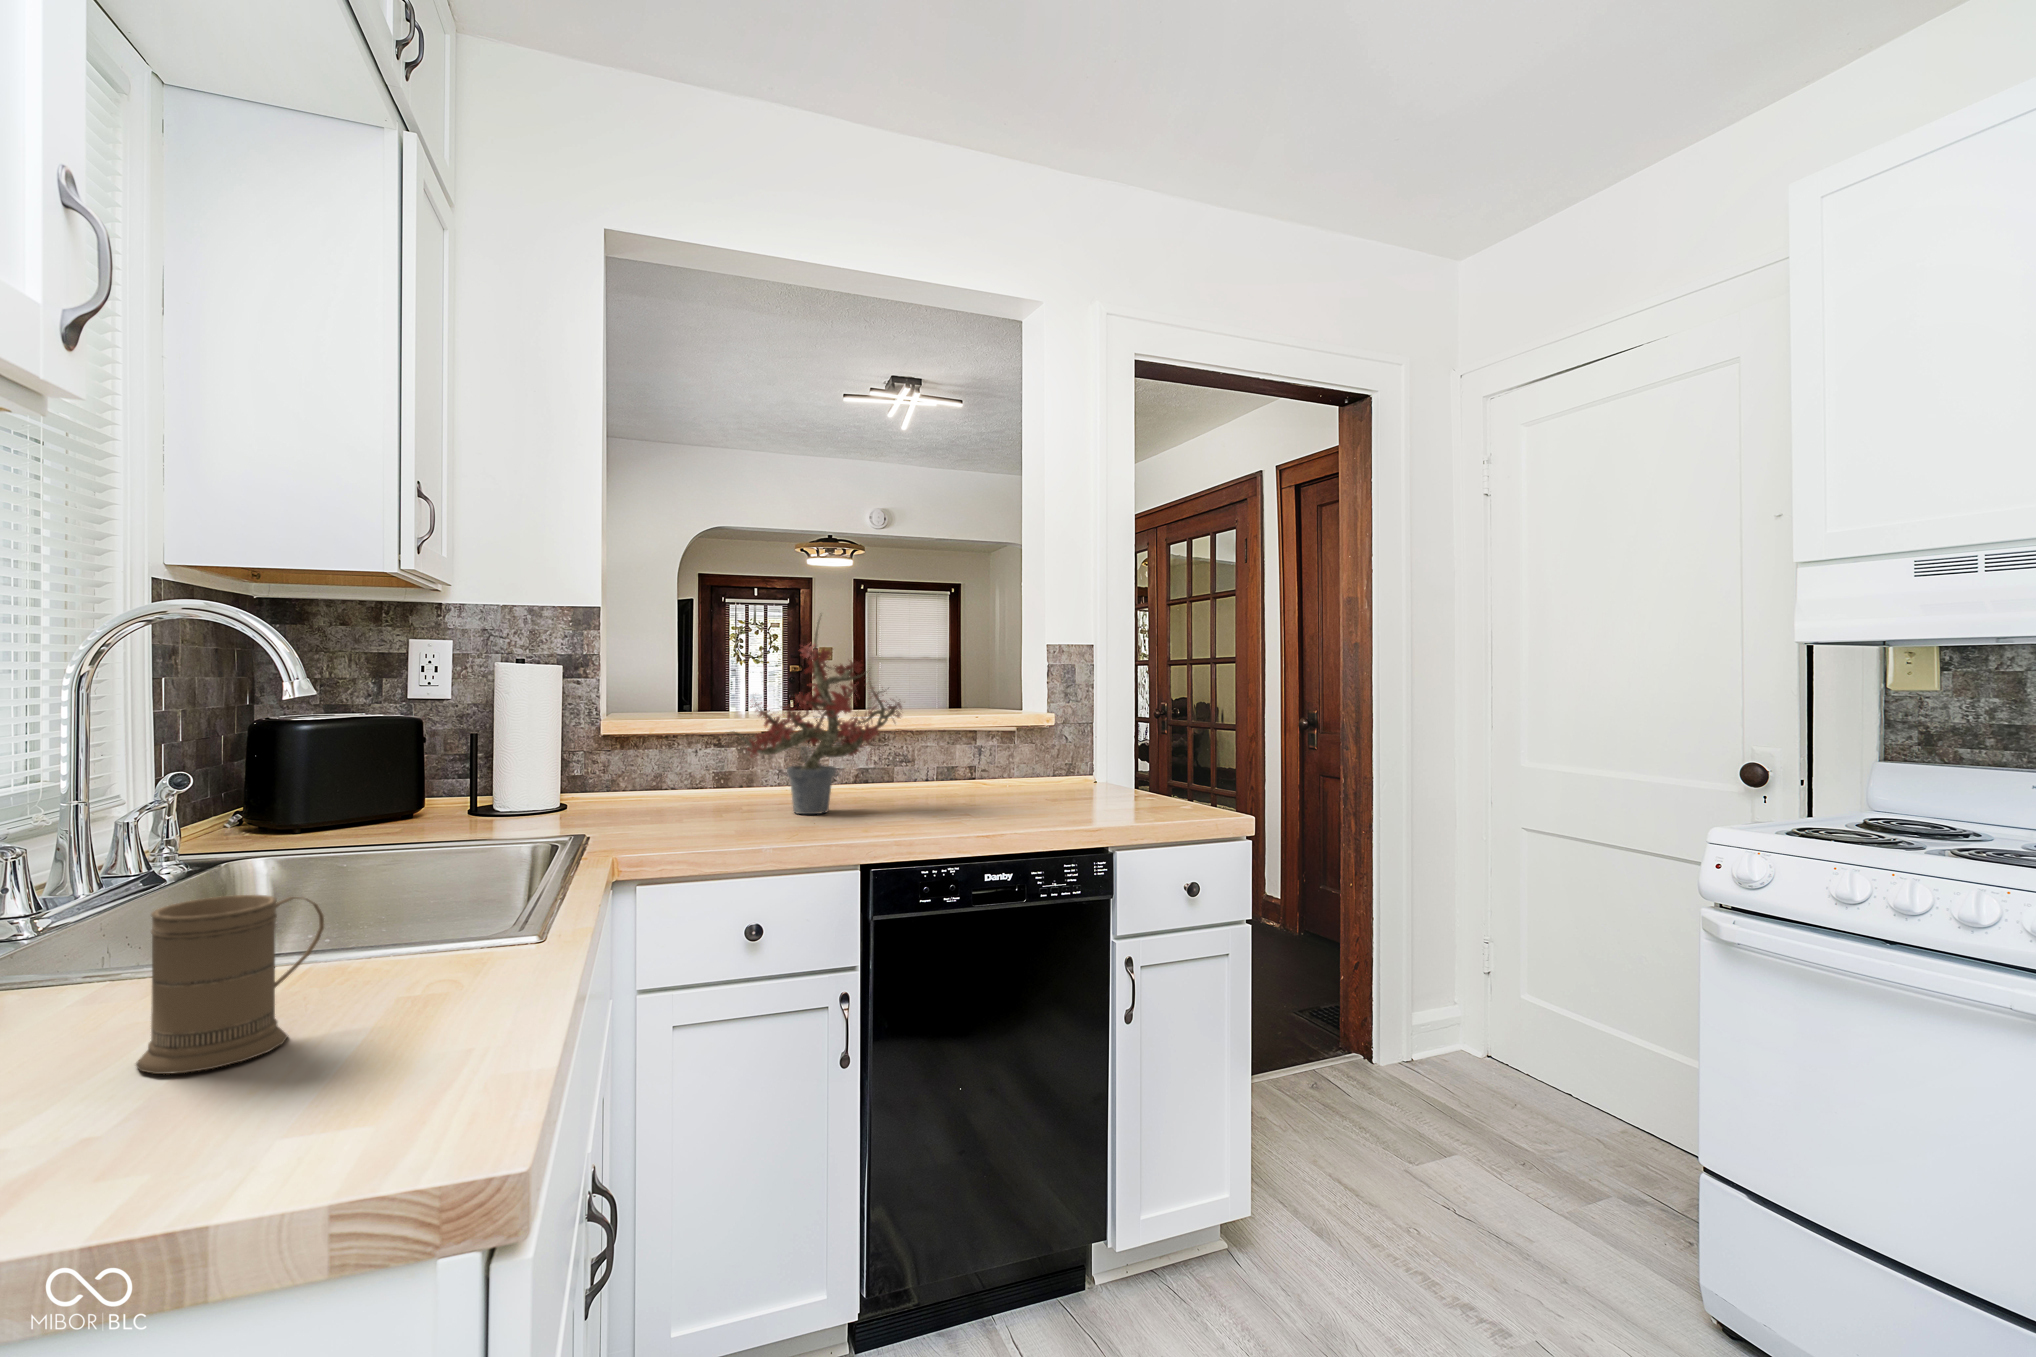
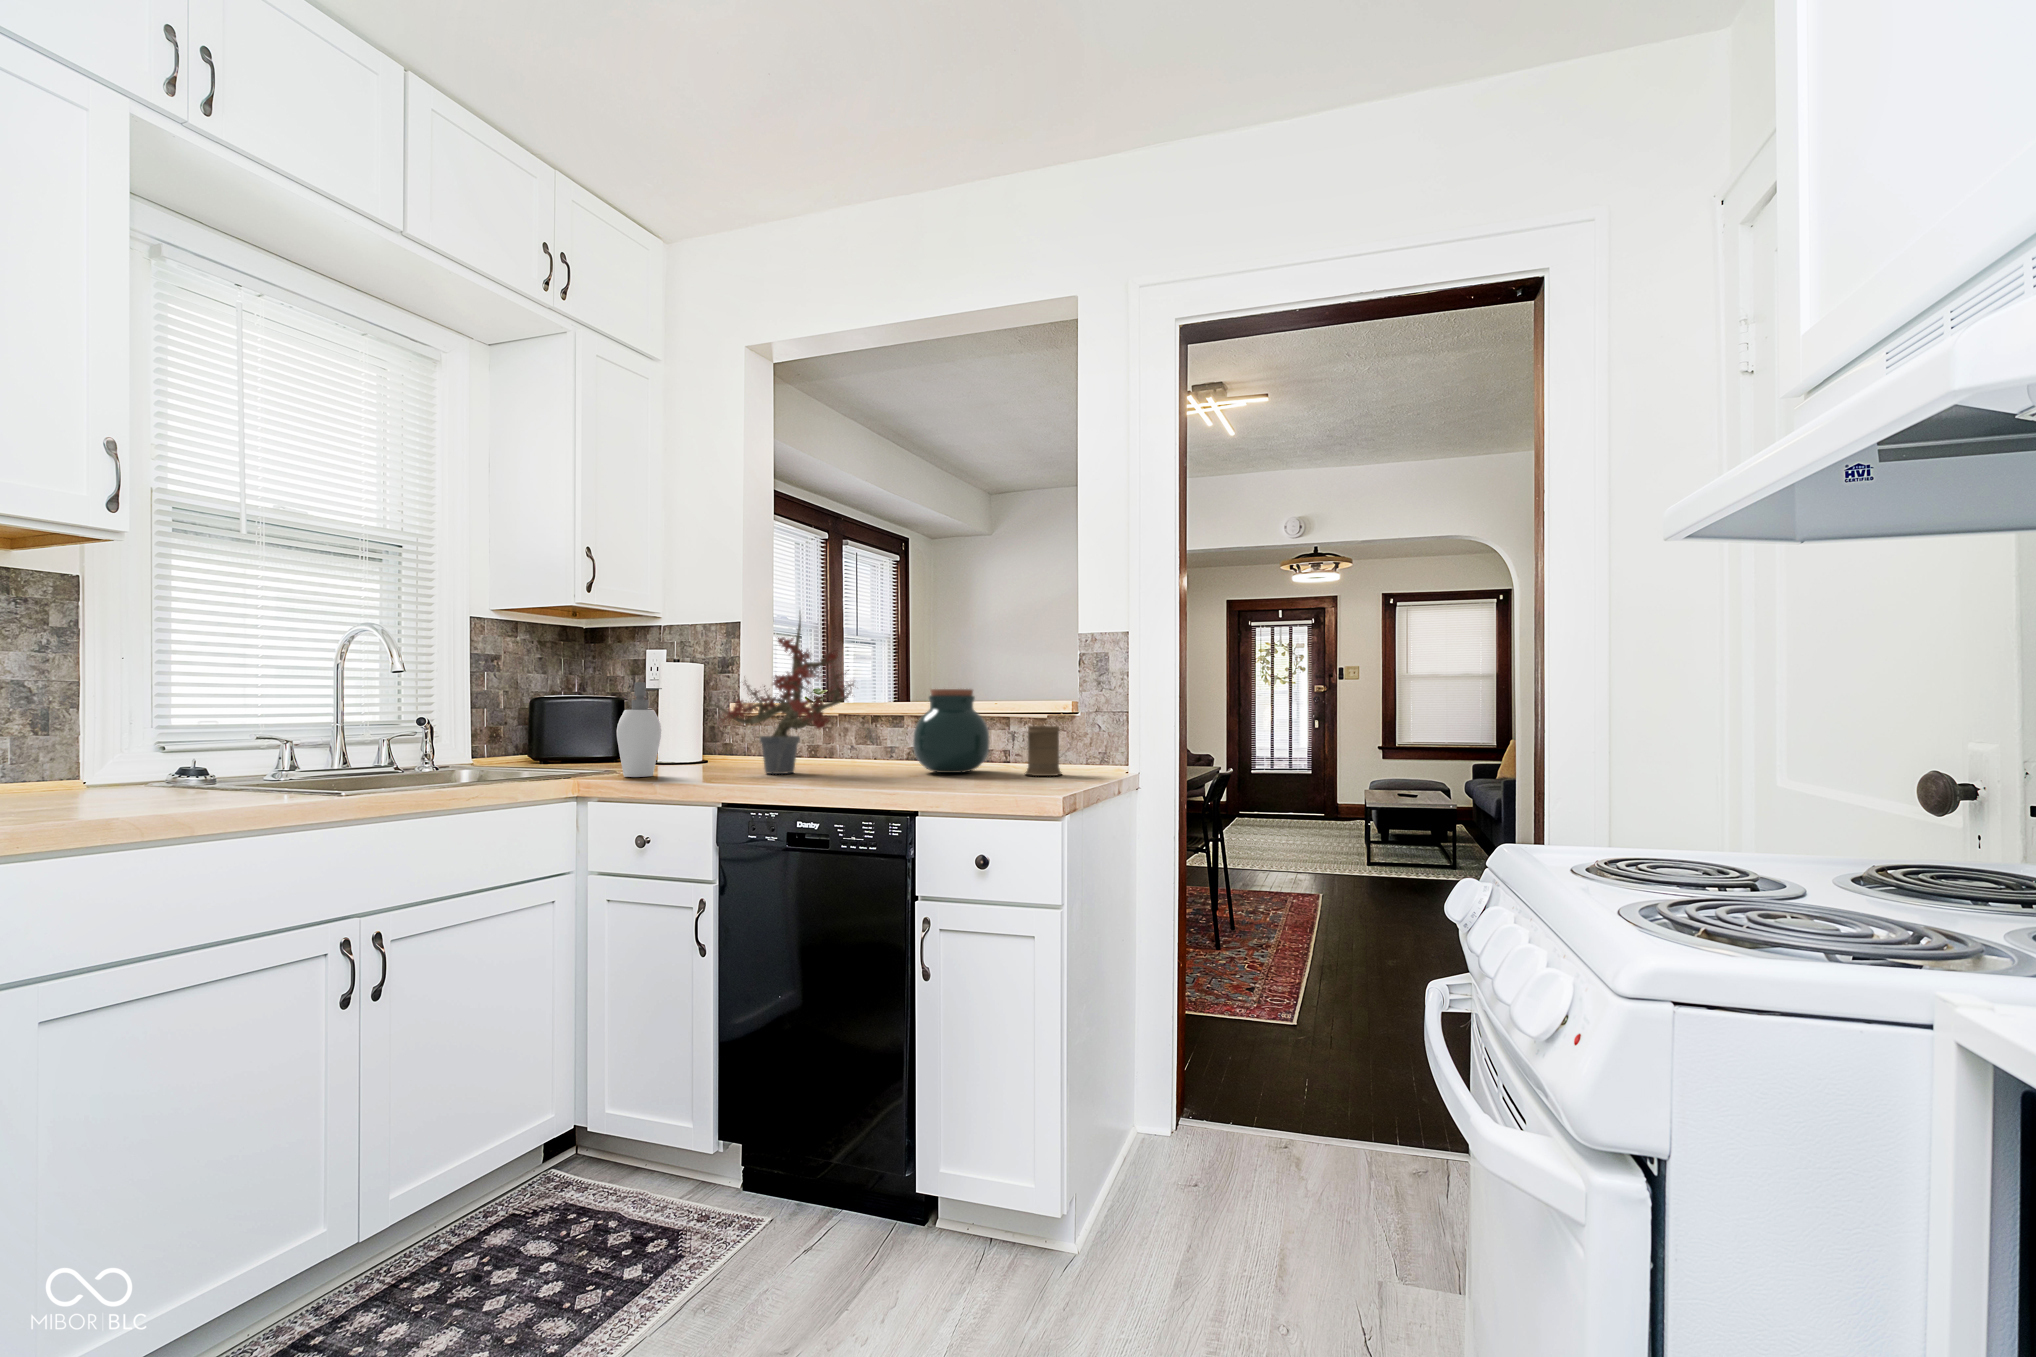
soap dispenser: none [636,706,716,838] -> present [617,682,662,777]
jar: none [931,706,1011,795] -> present [913,689,990,773]
mug: present [136,895,324,1074] -> present [1025,726,1070,776]

